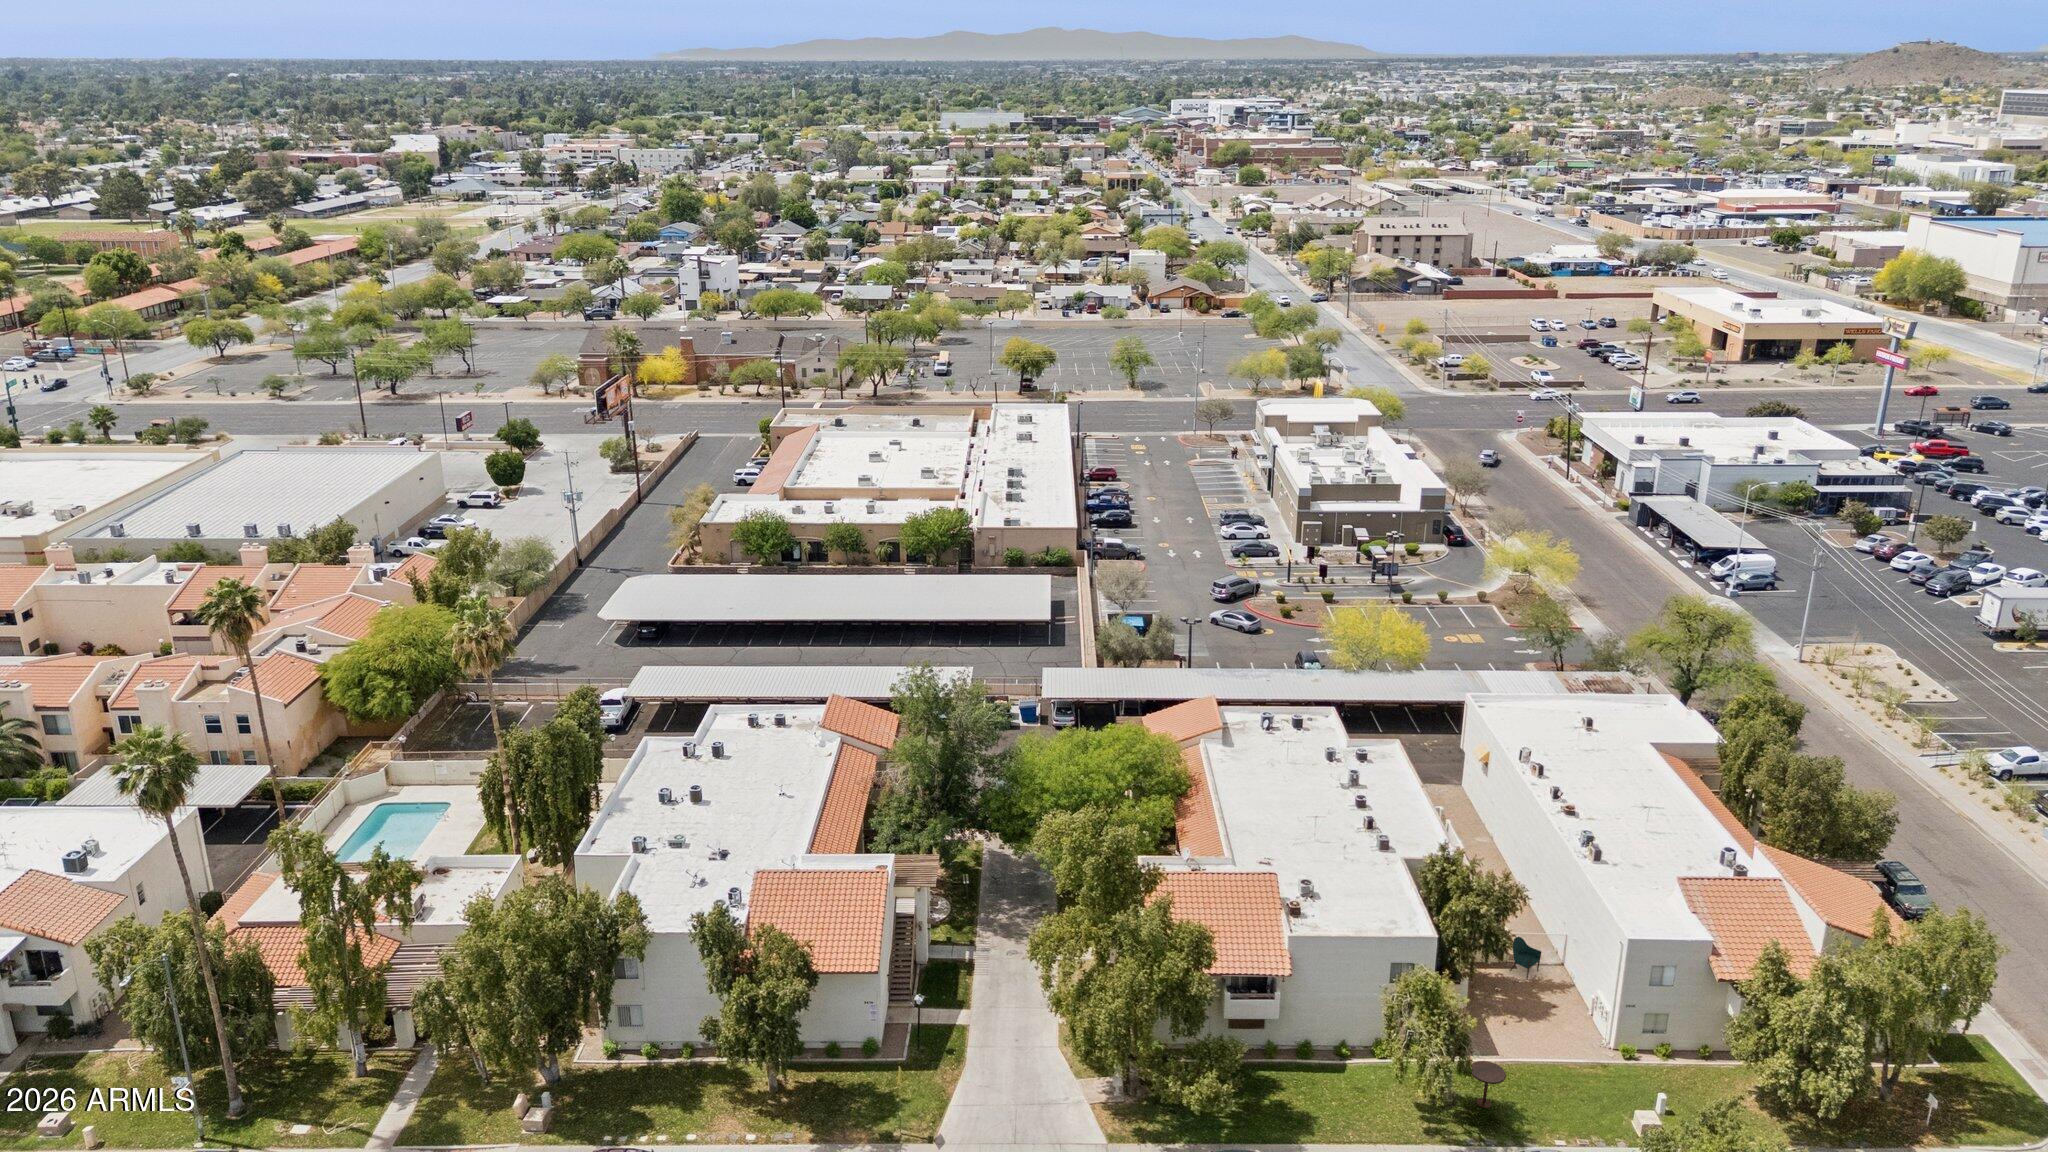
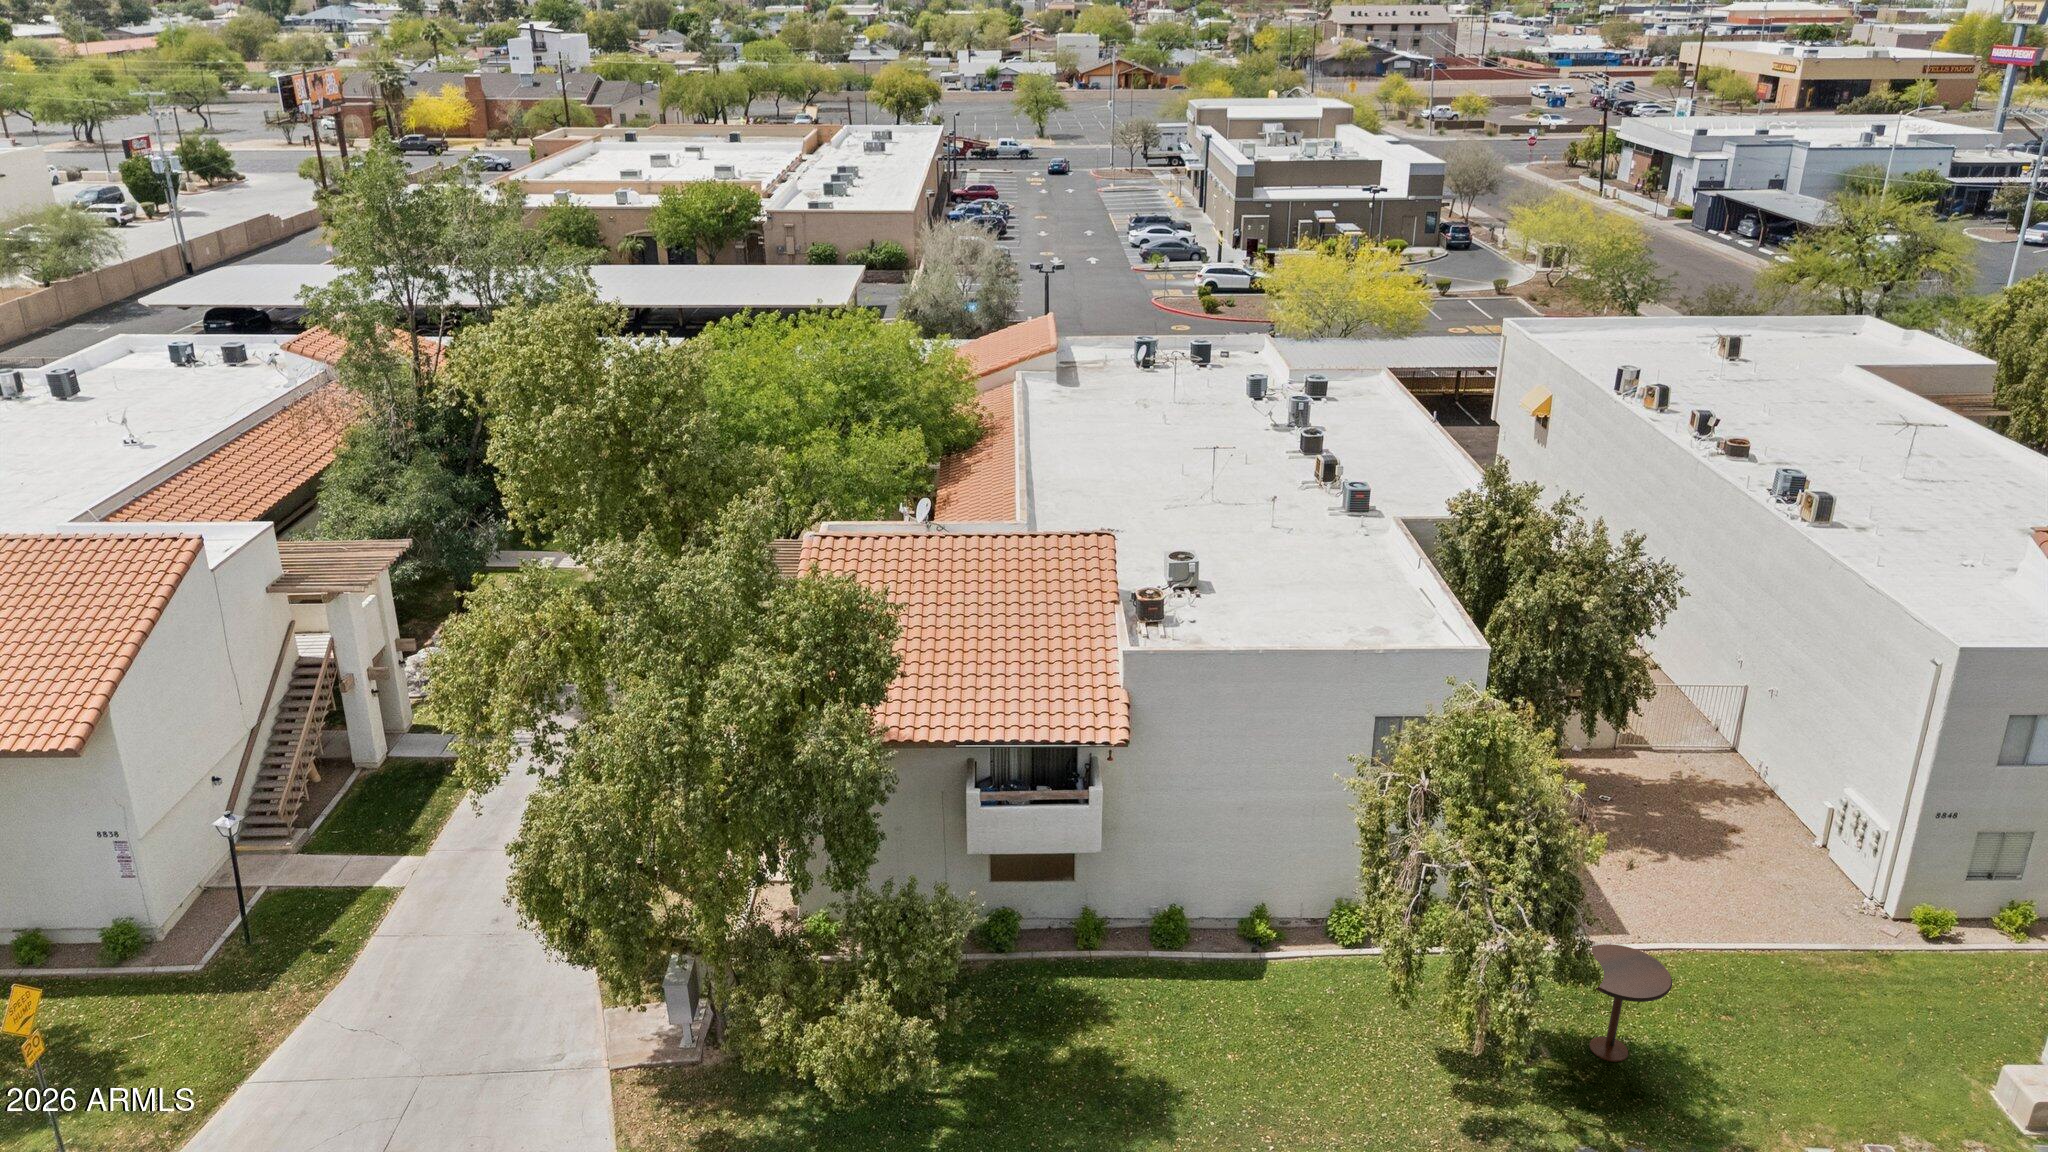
chair: present [1510,937,1541,979] -> none [1623,690,1693,777]

